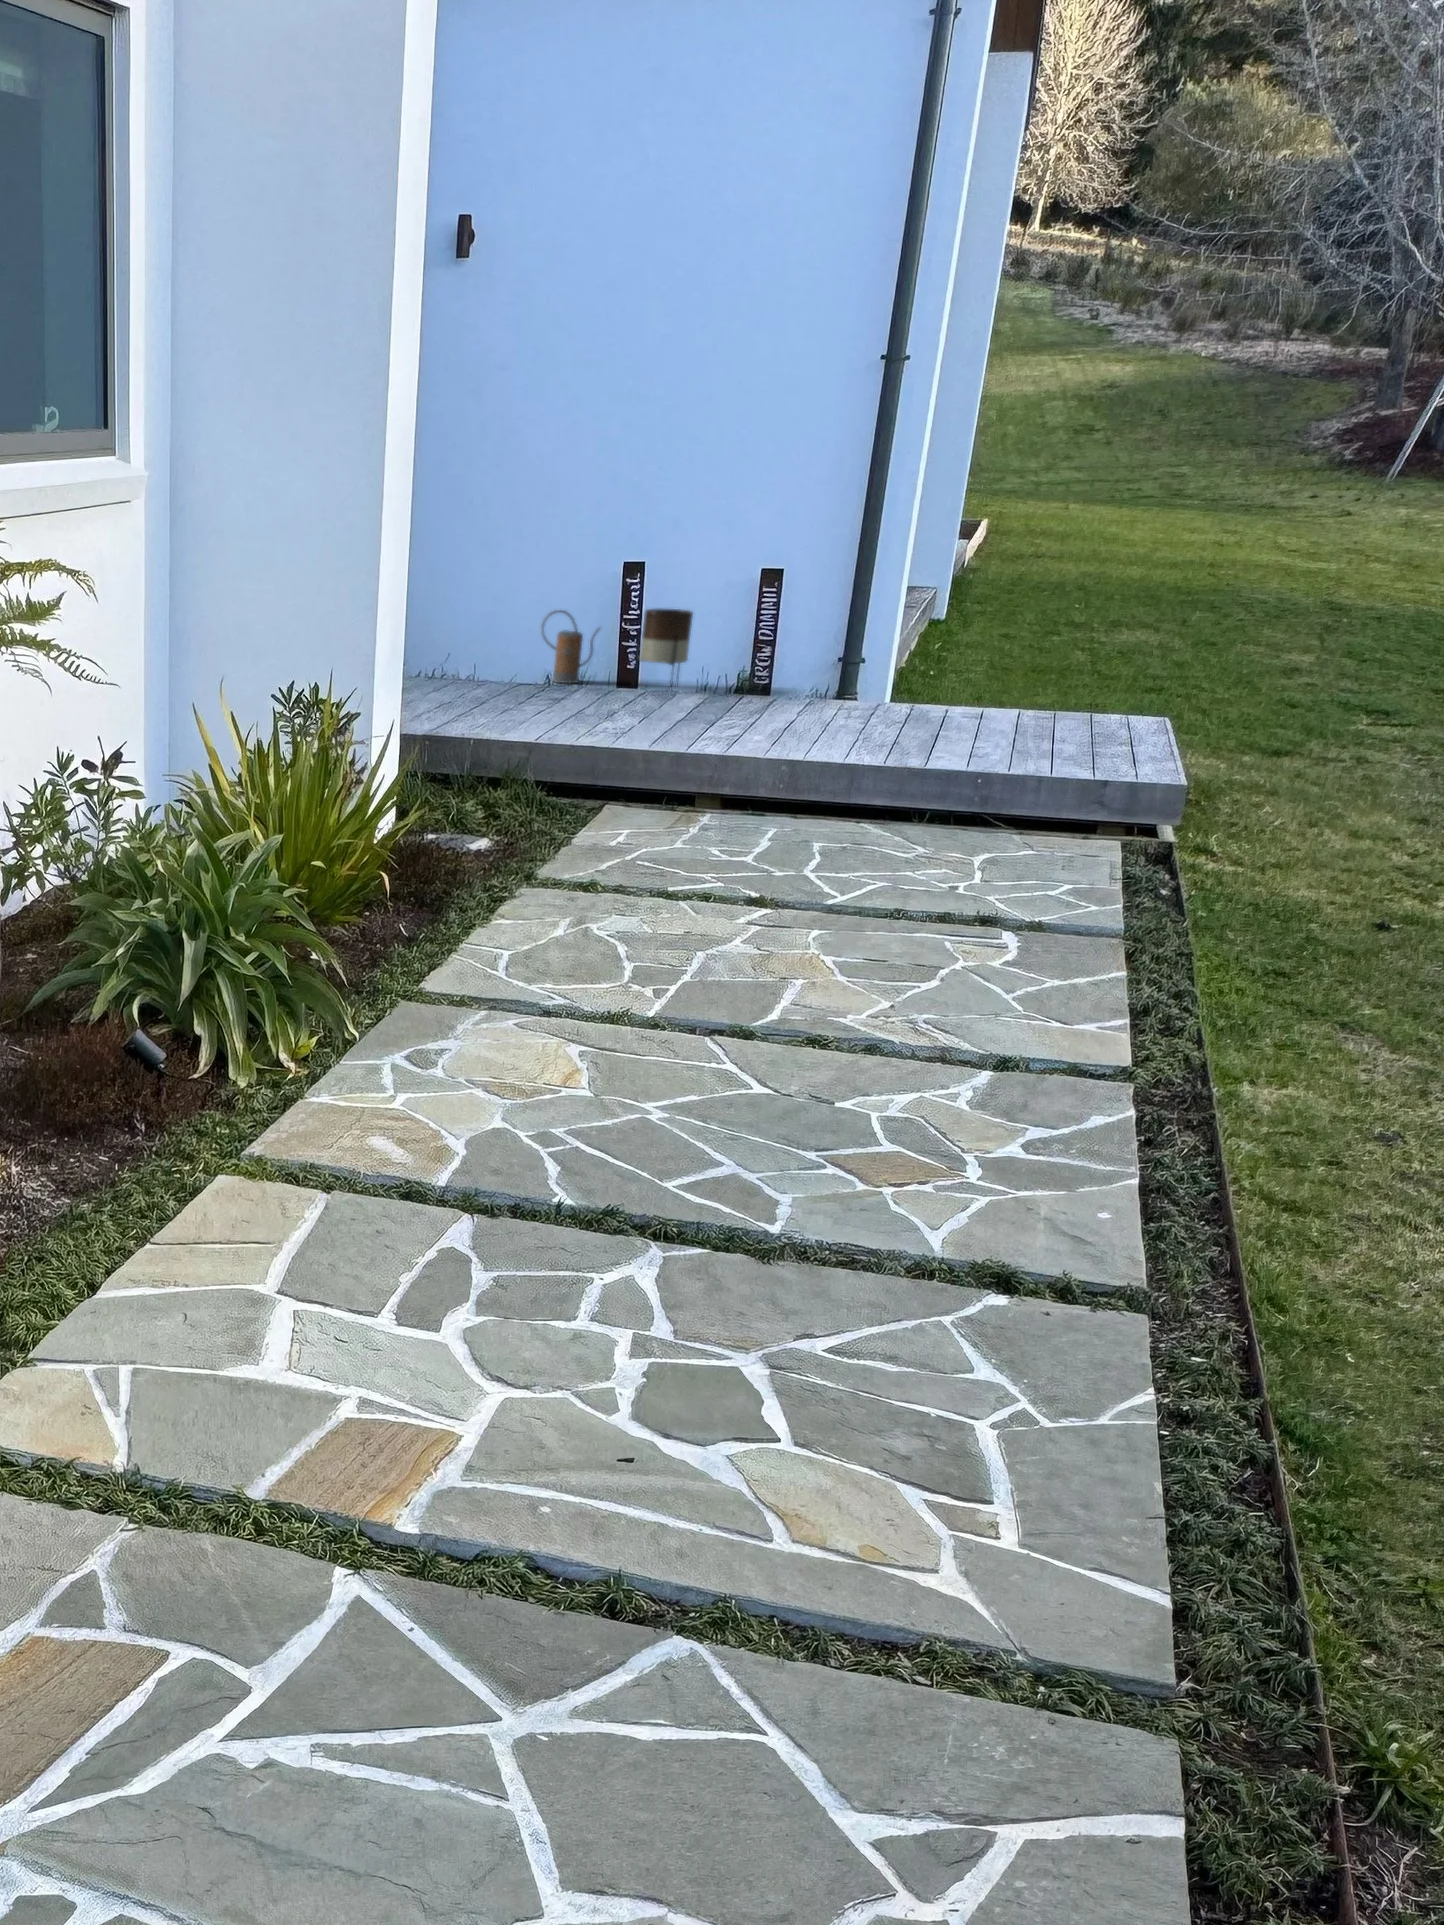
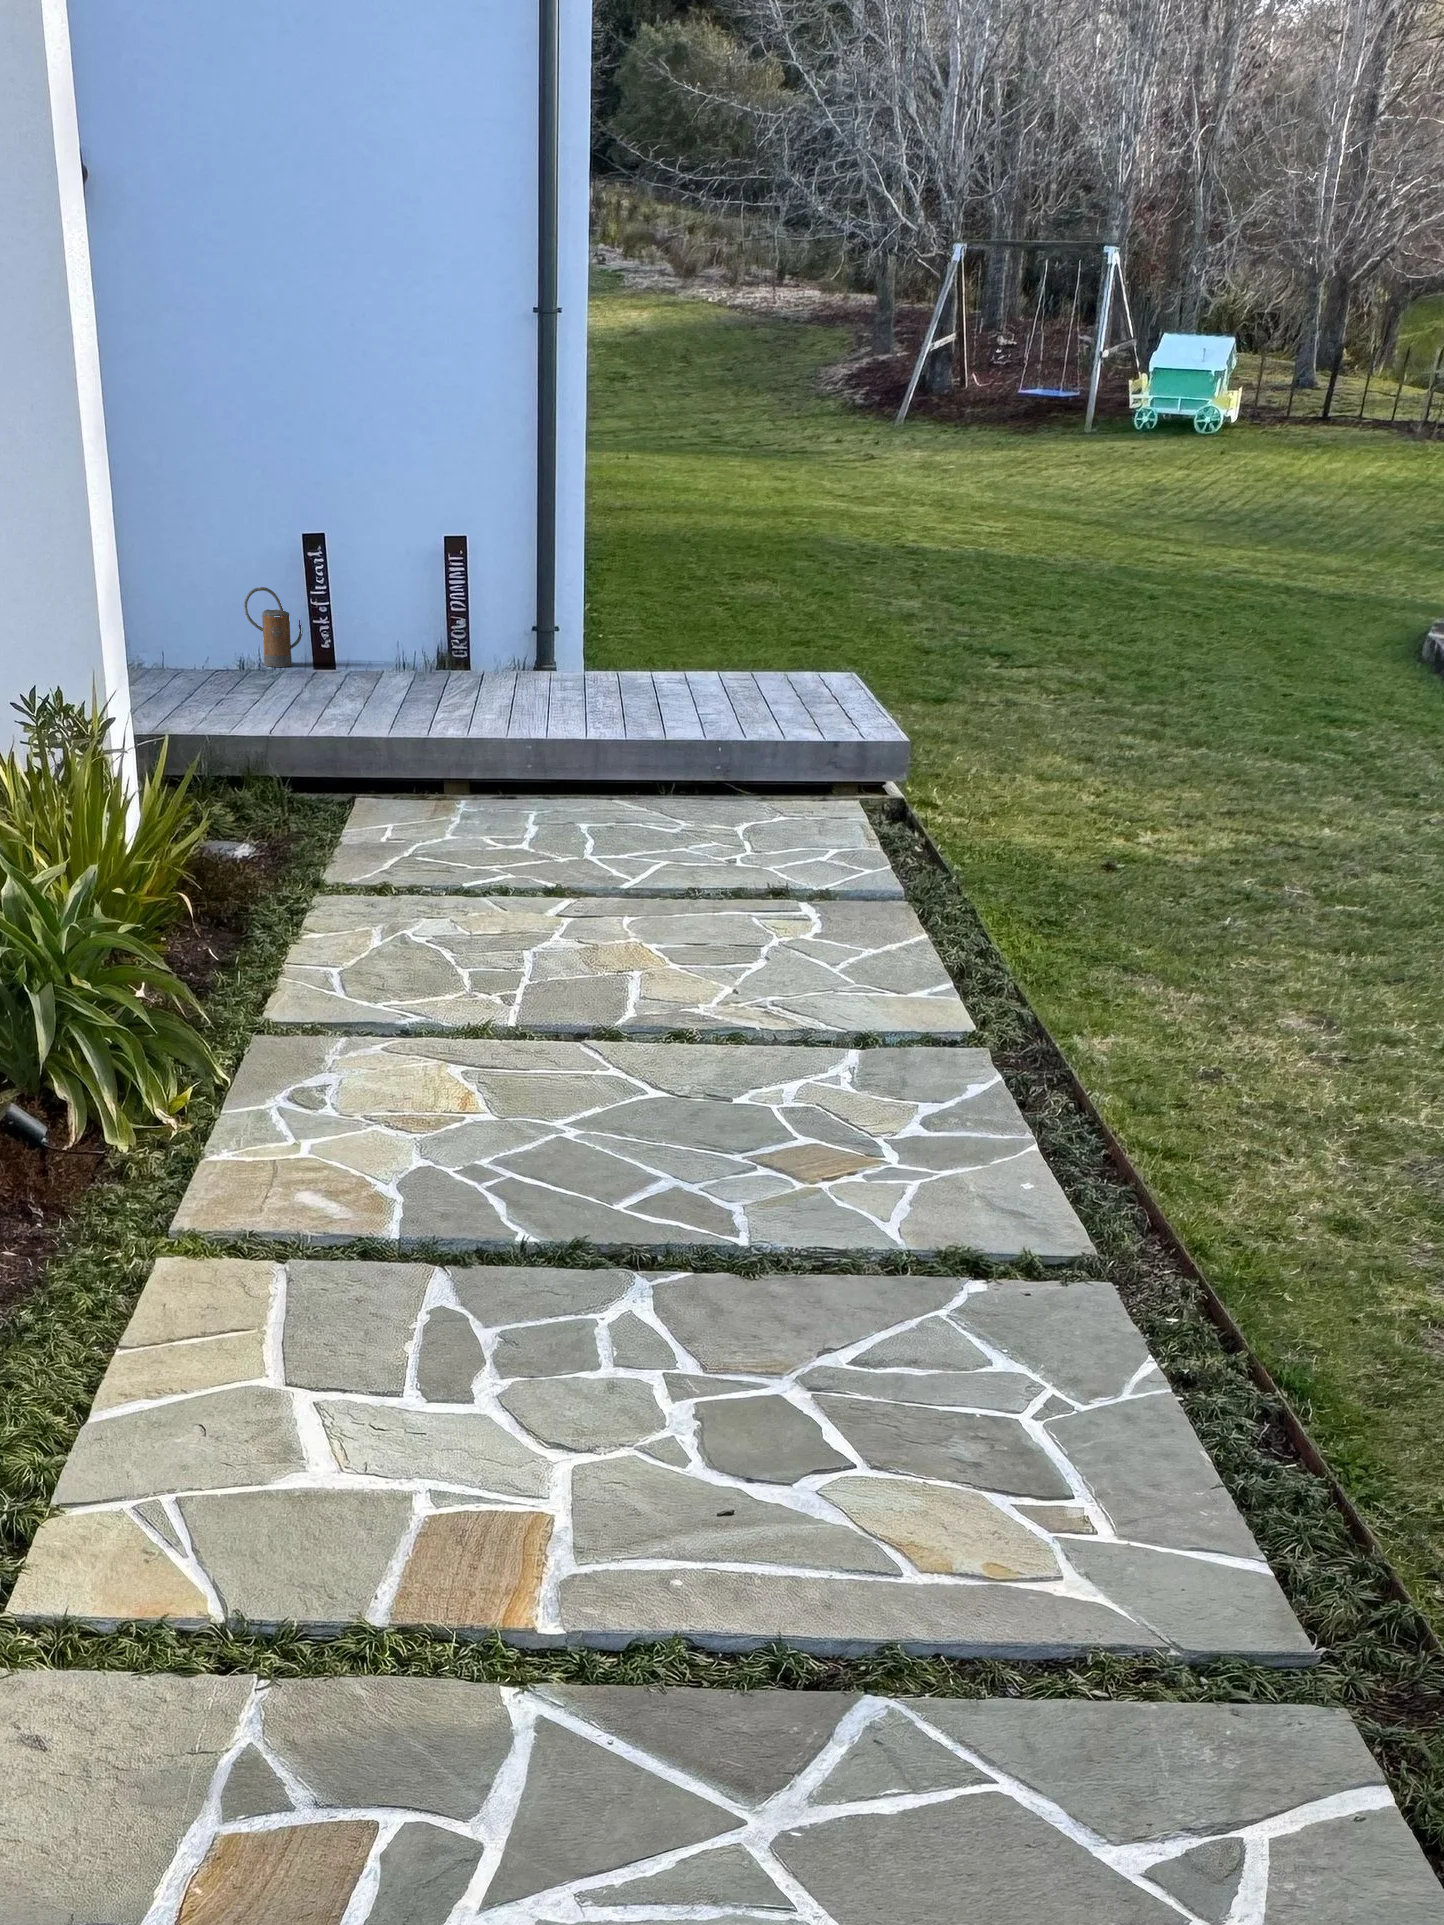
planter: present [636,608,693,690] -> none [346,582,400,670]

